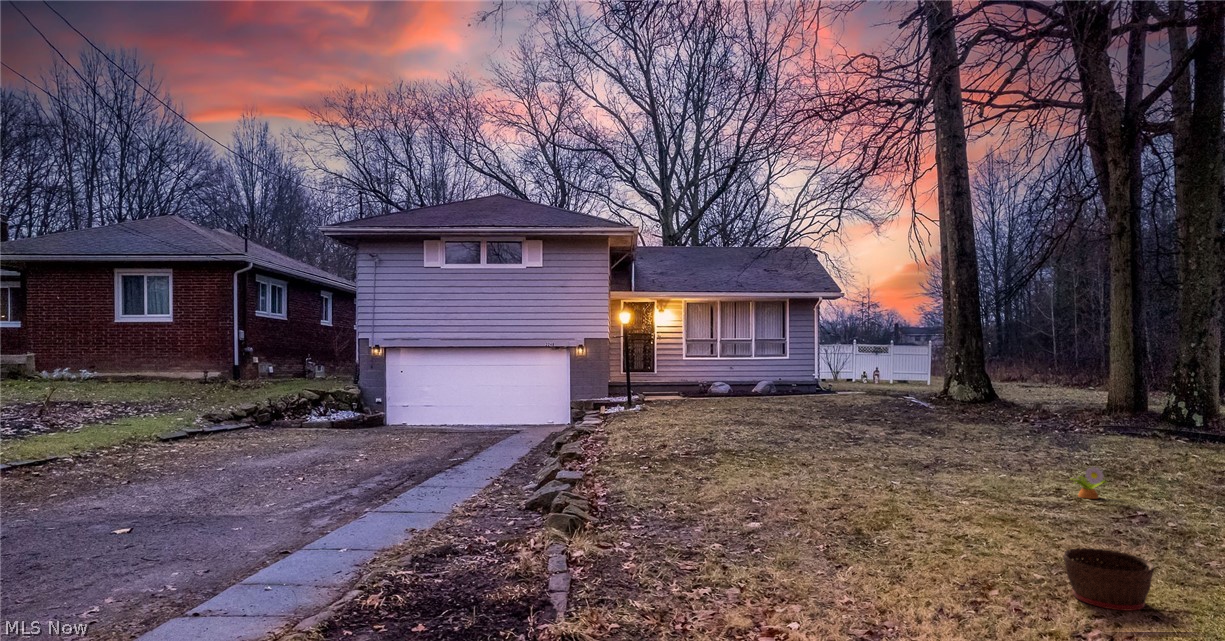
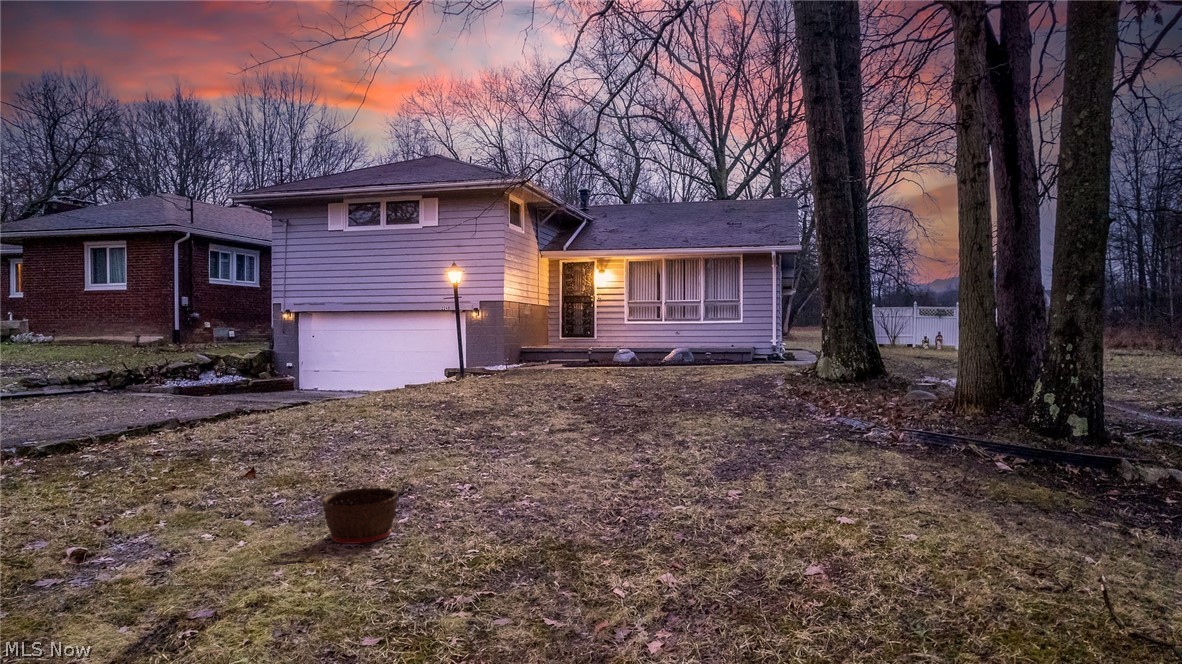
decorative plant: present [1071,466,1106,499] -> none [645,422,684,457]

